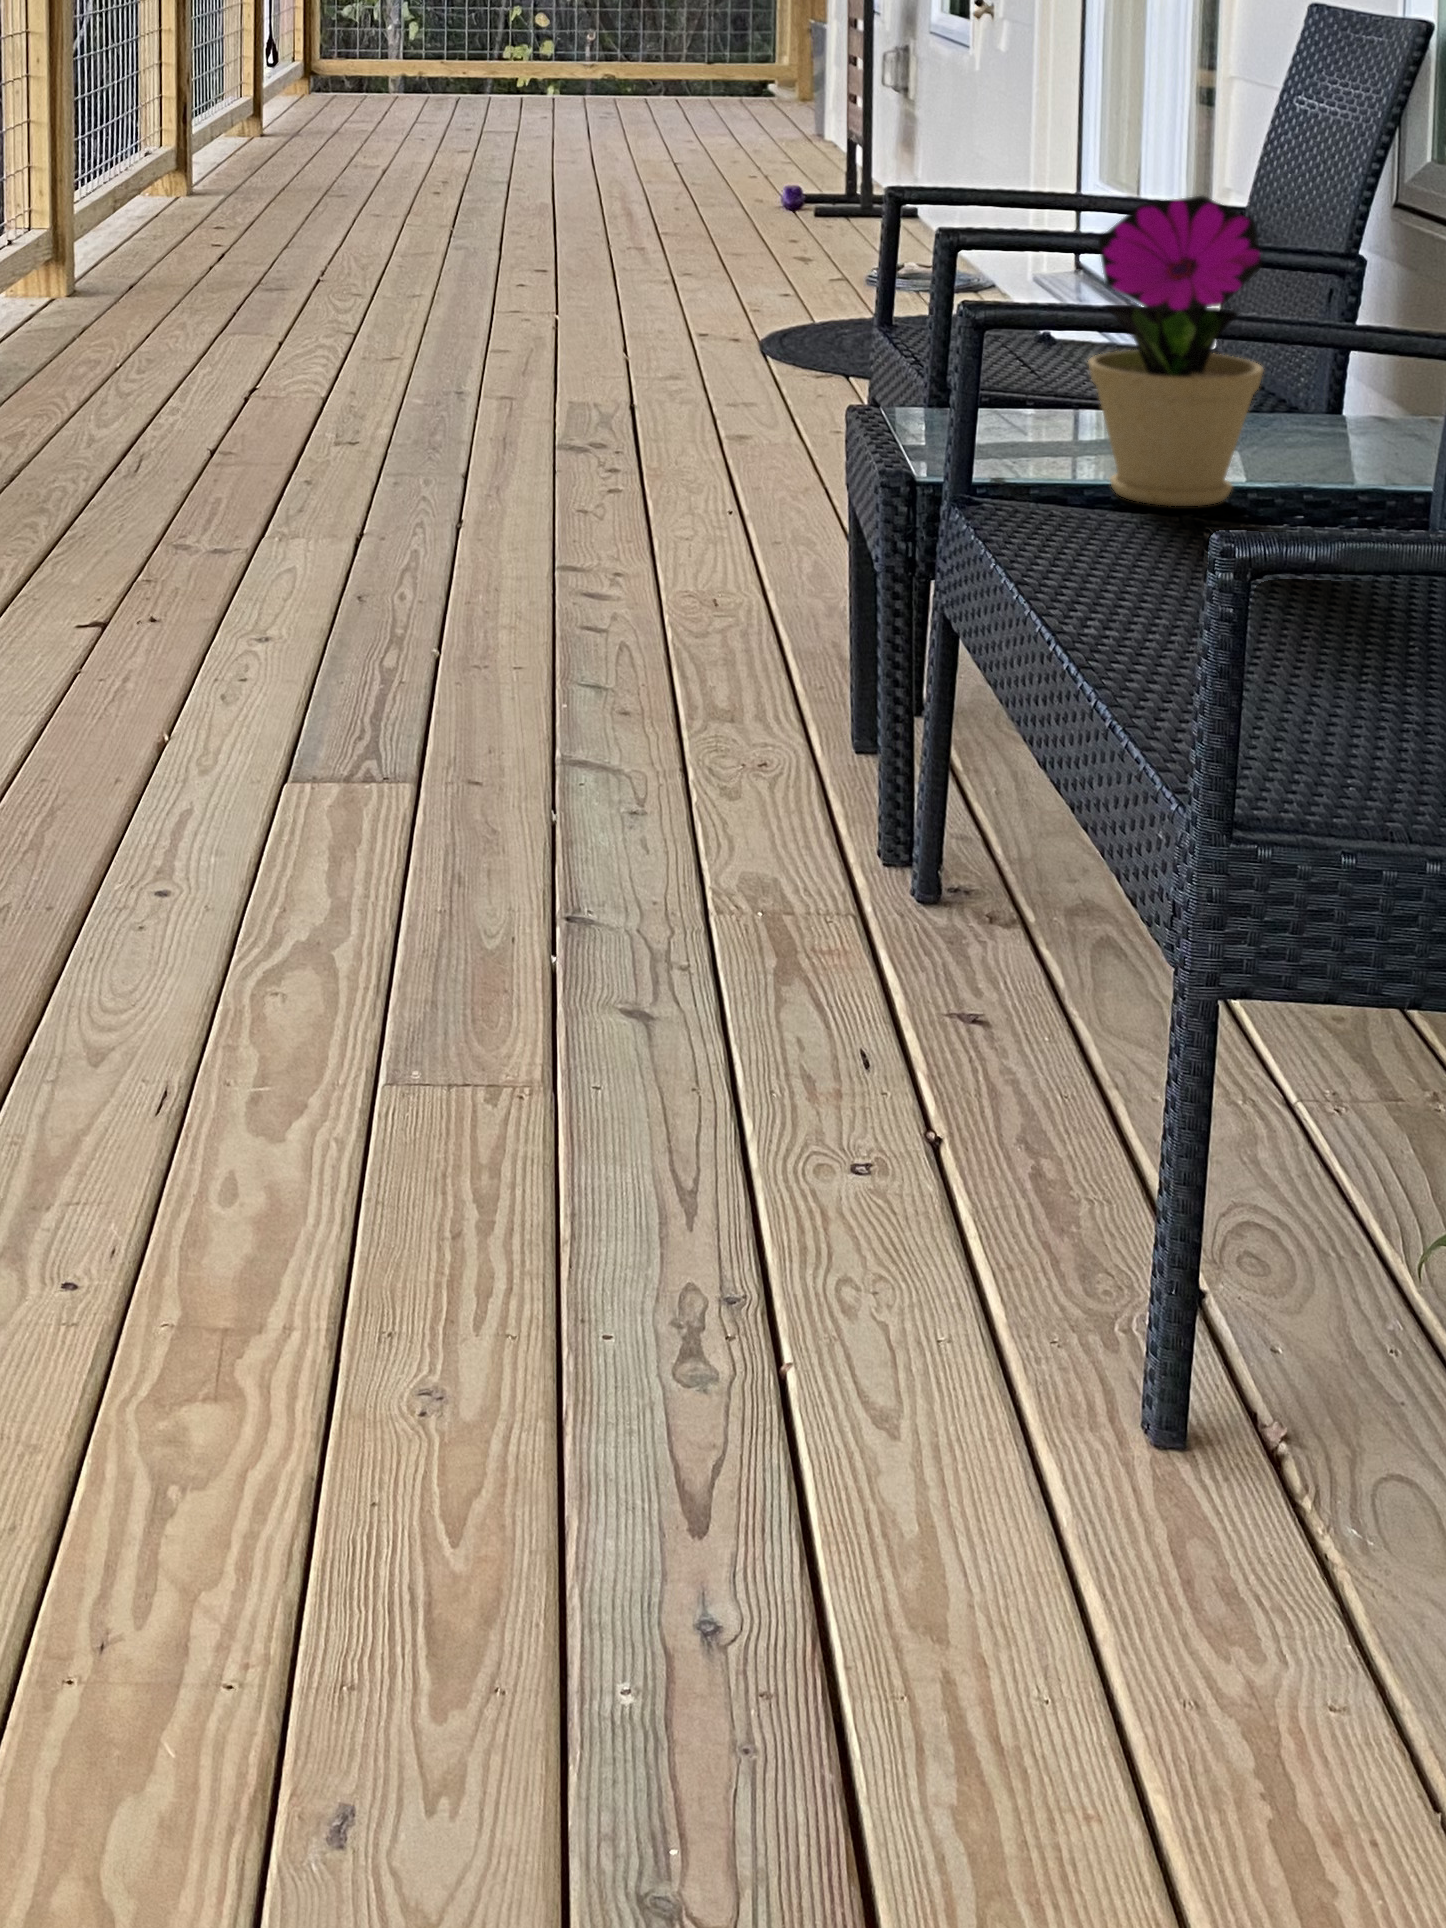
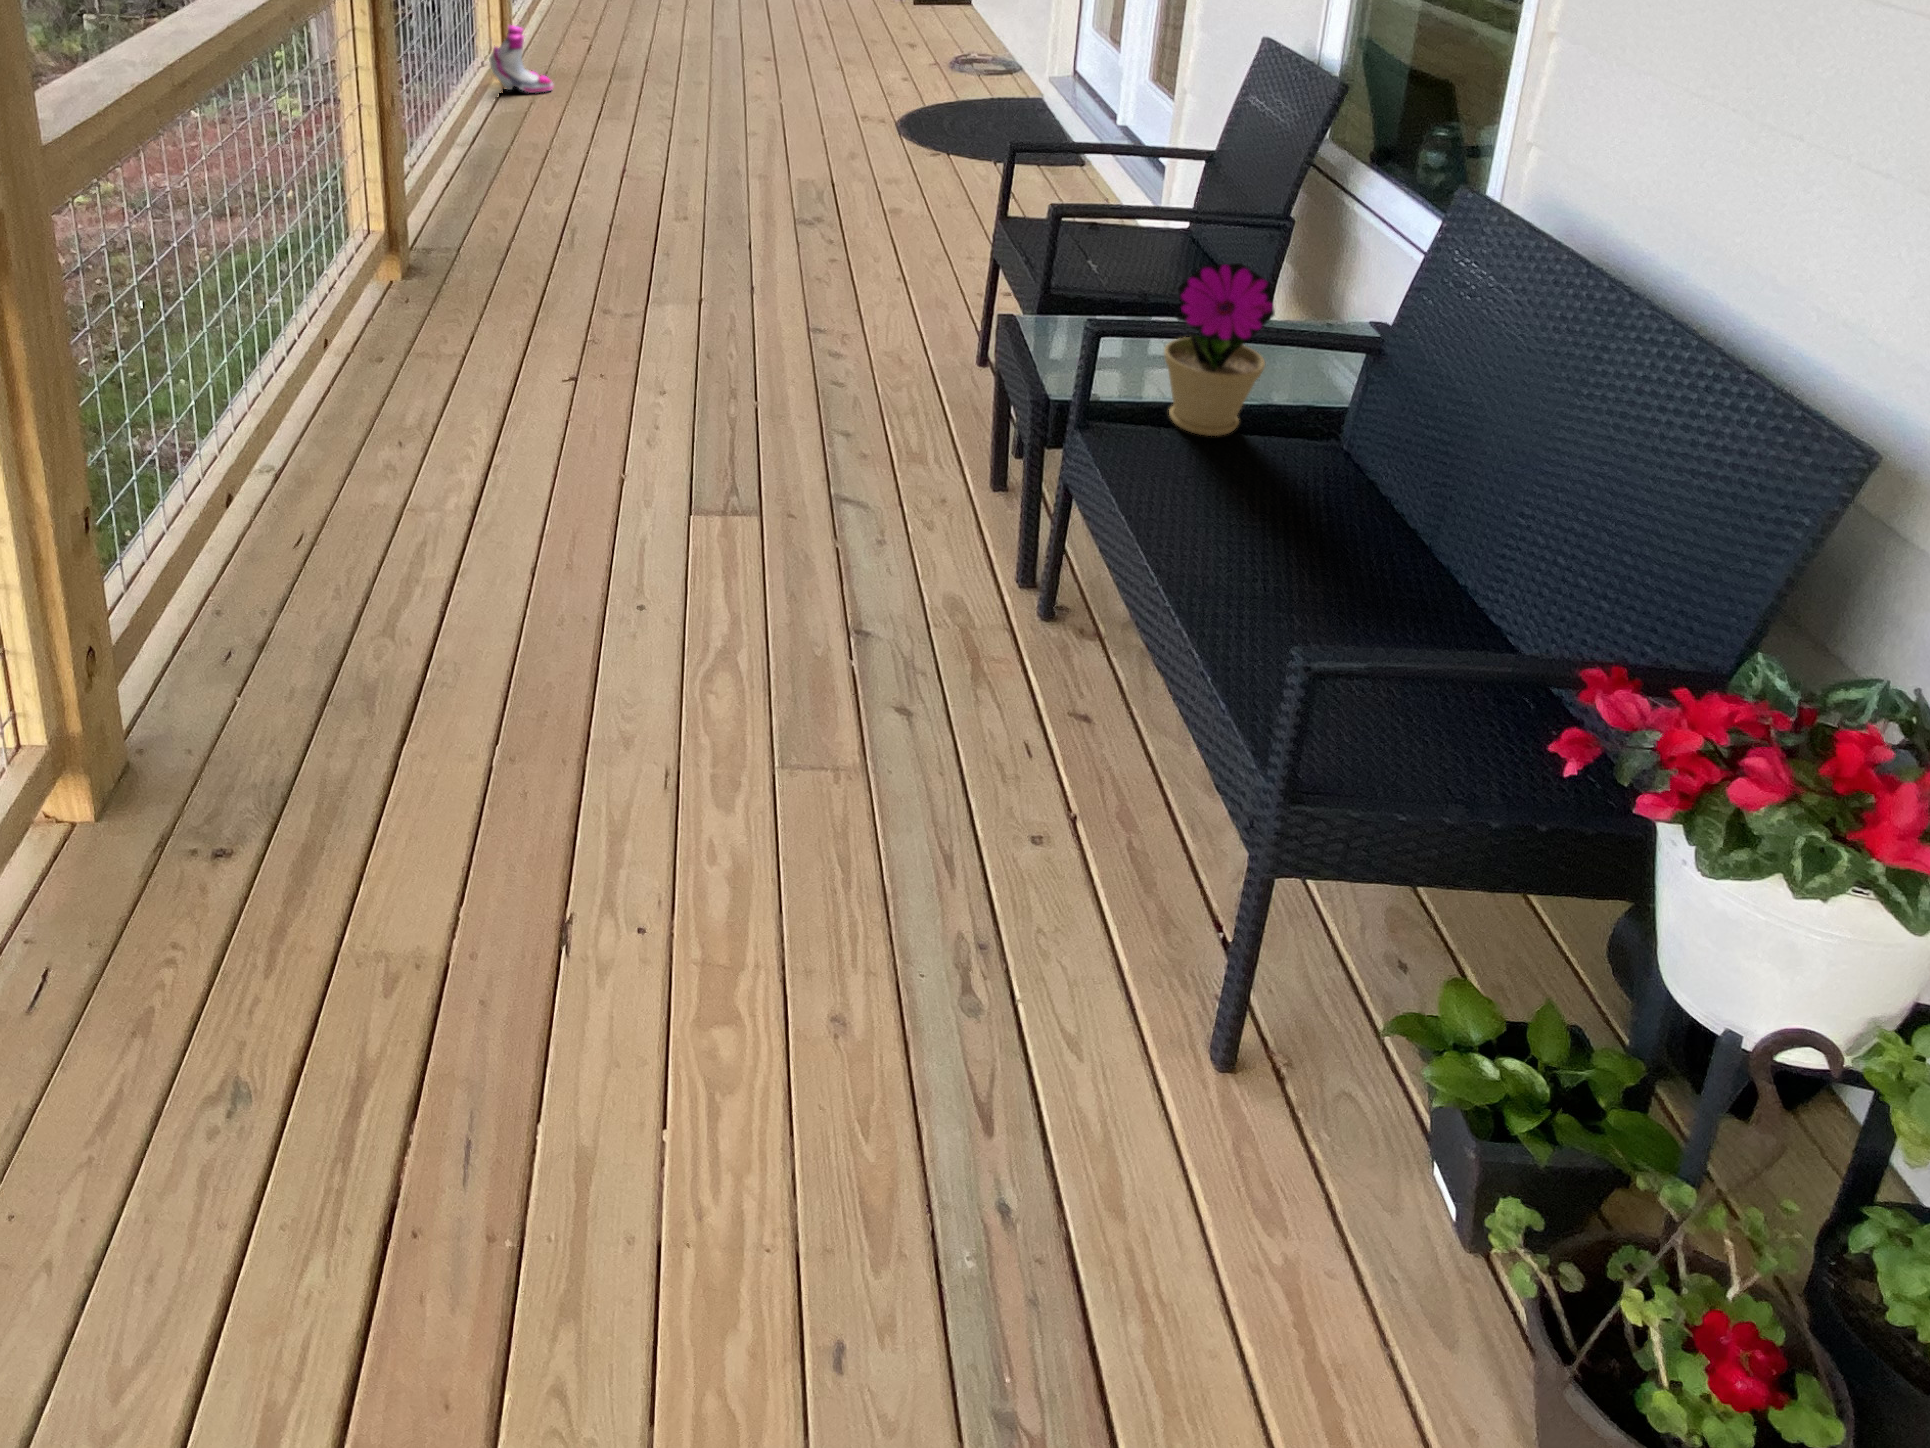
boots: none [27,198,143,313] -> present [489,25,553,93]

